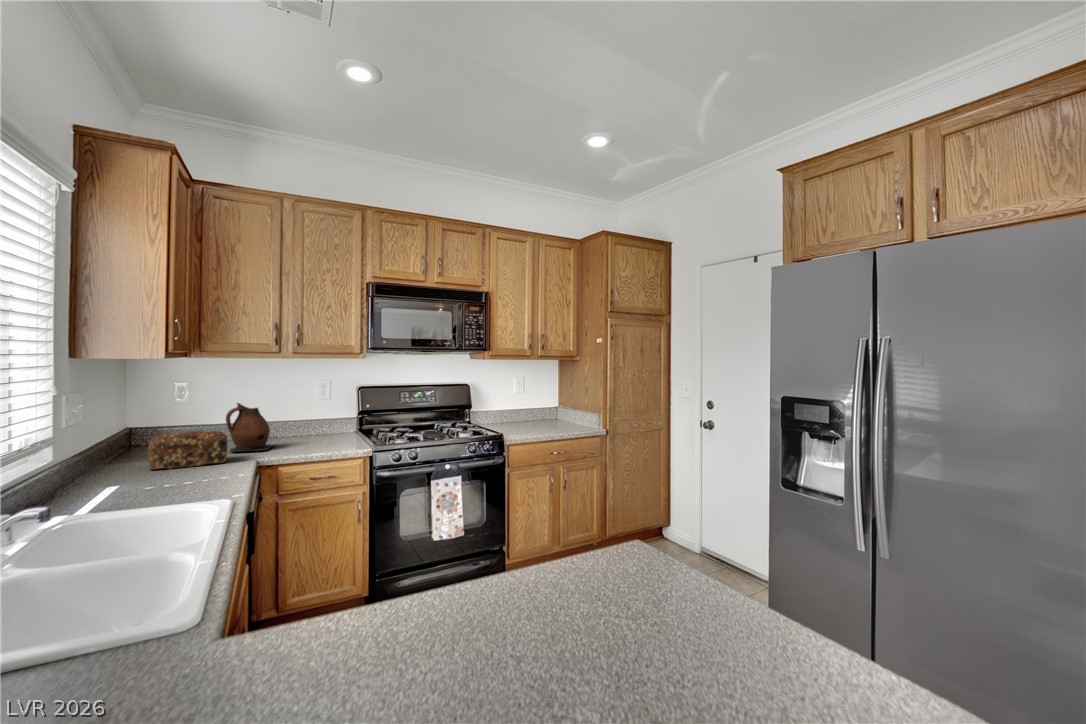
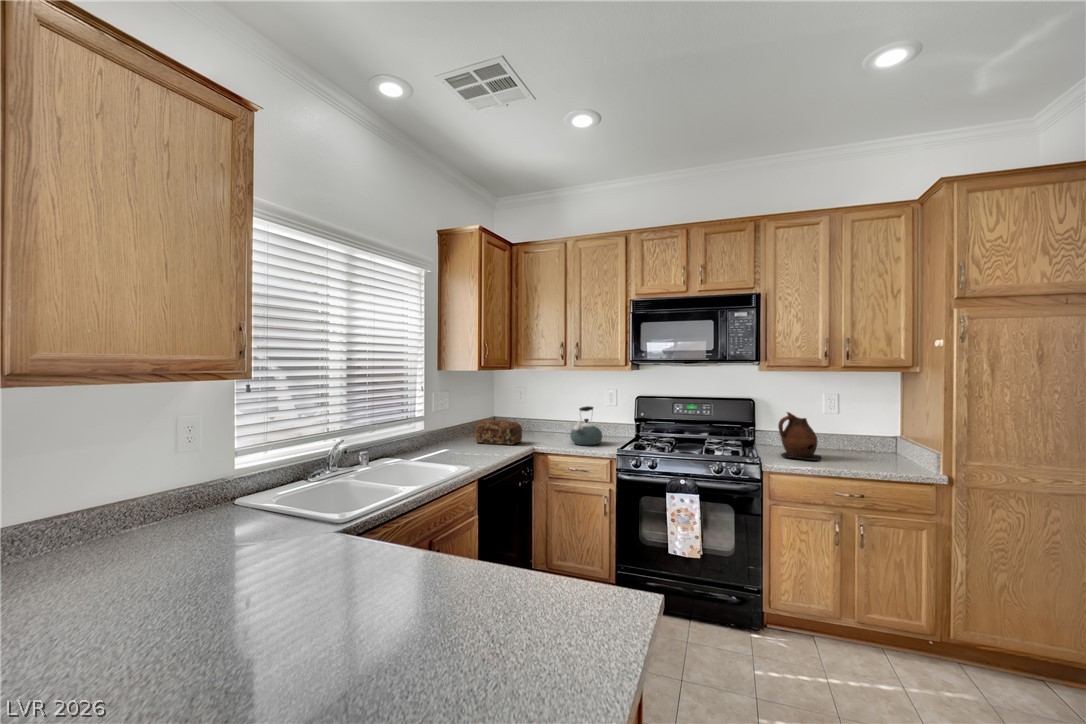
kettle: none [297,402,339,449] -> present [571,406,602,445]
ceramic pitcher: present [226,403,275,452] -> present [778,412,821,460]

